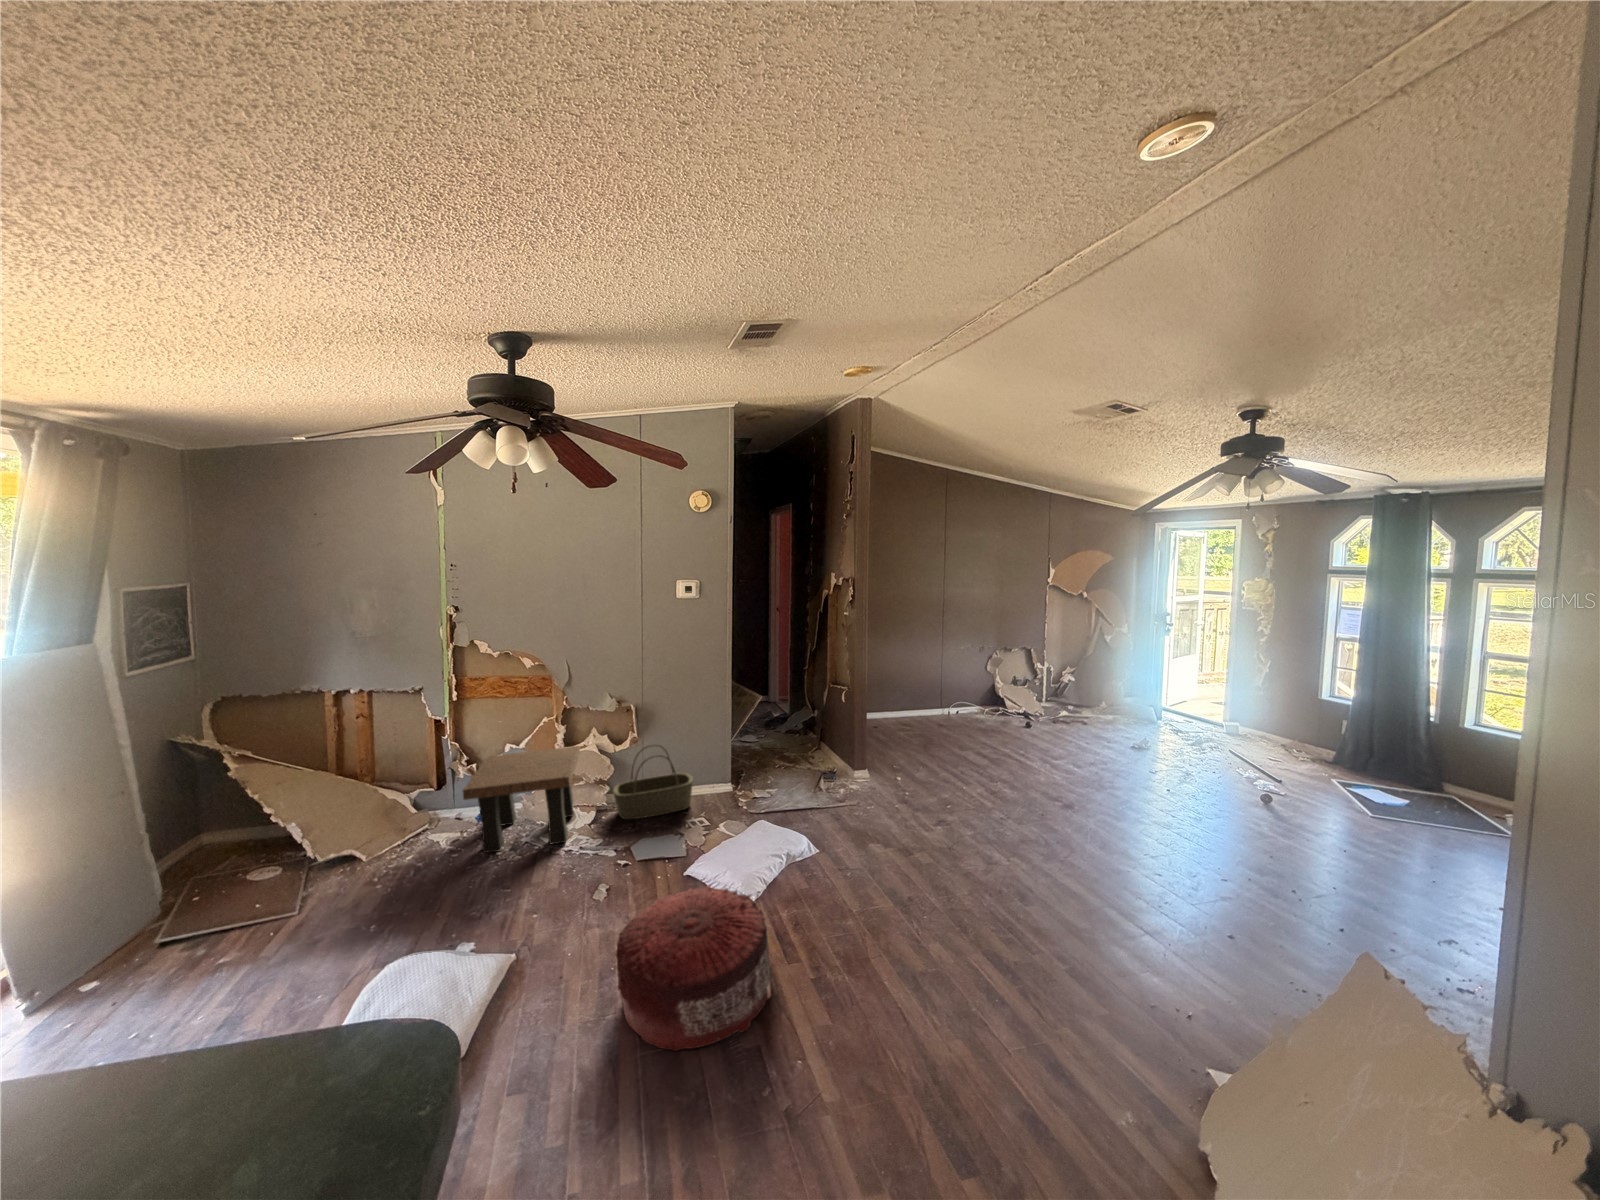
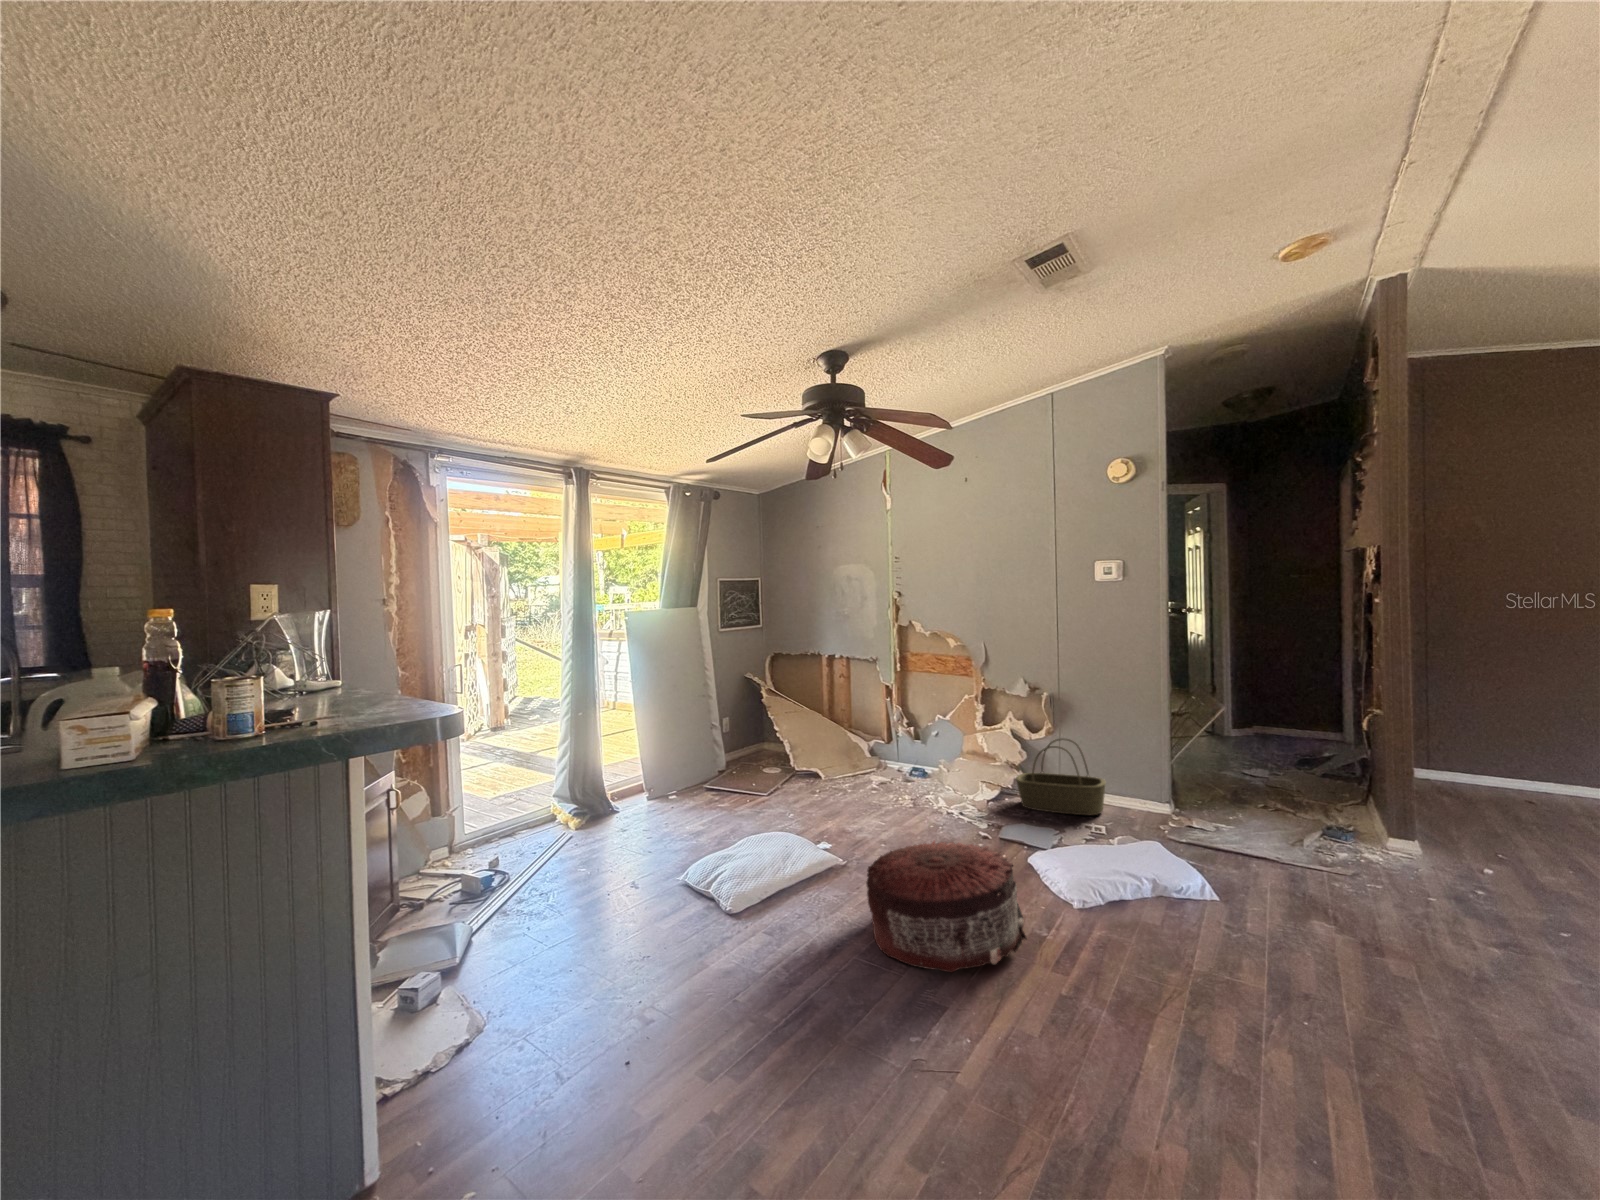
side table: present [463,746,580,853] -> none [878,722,994,808]

